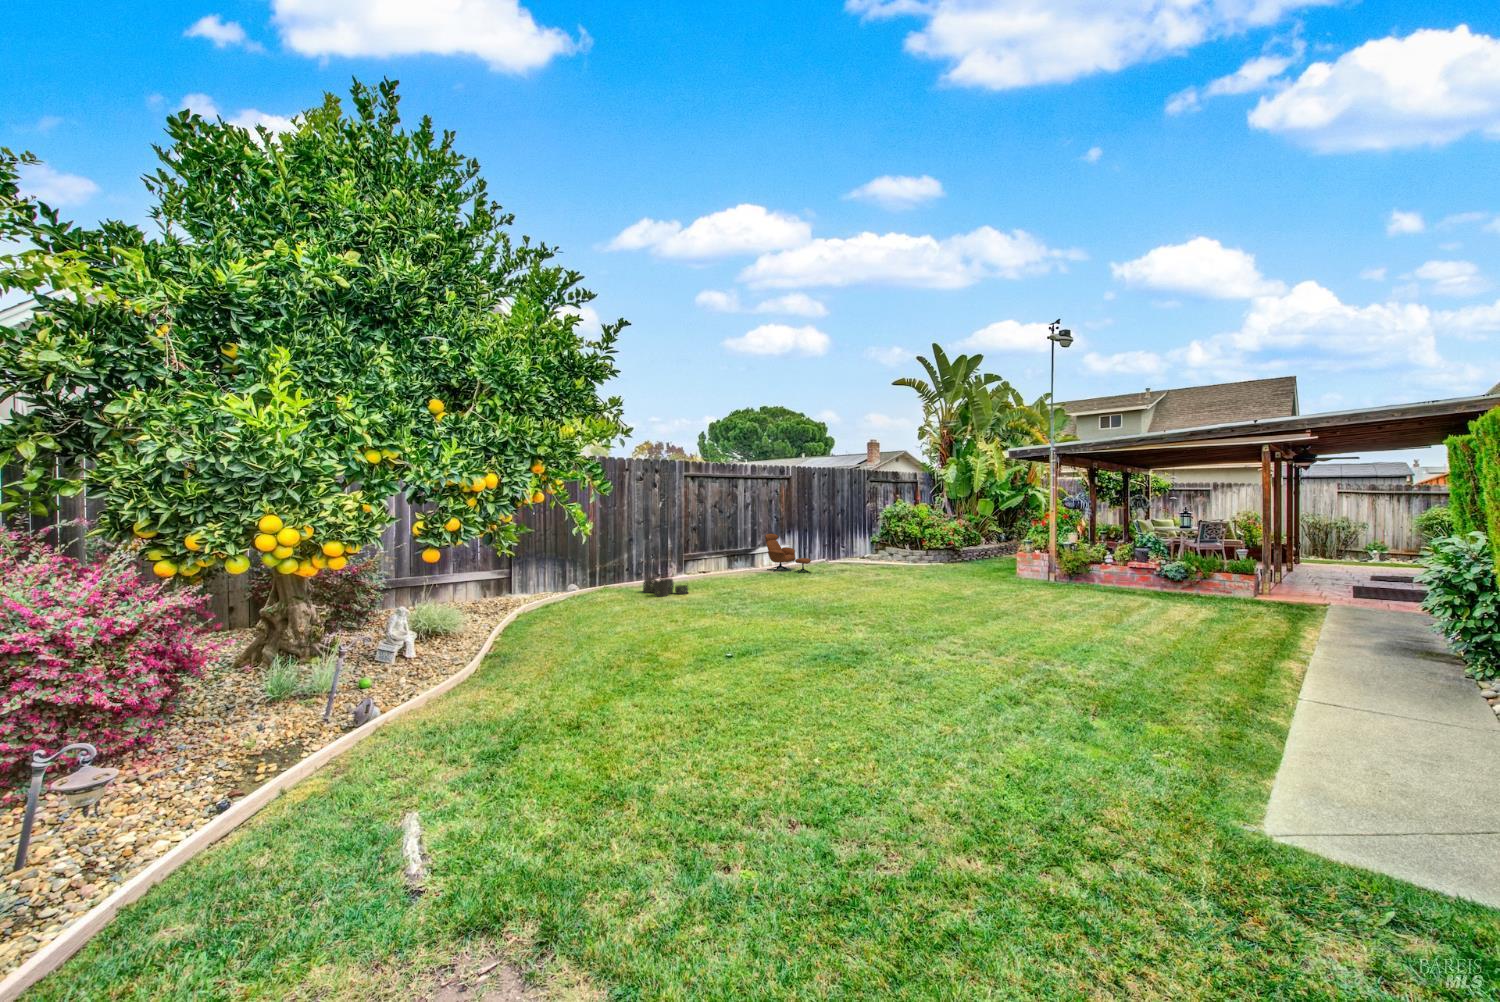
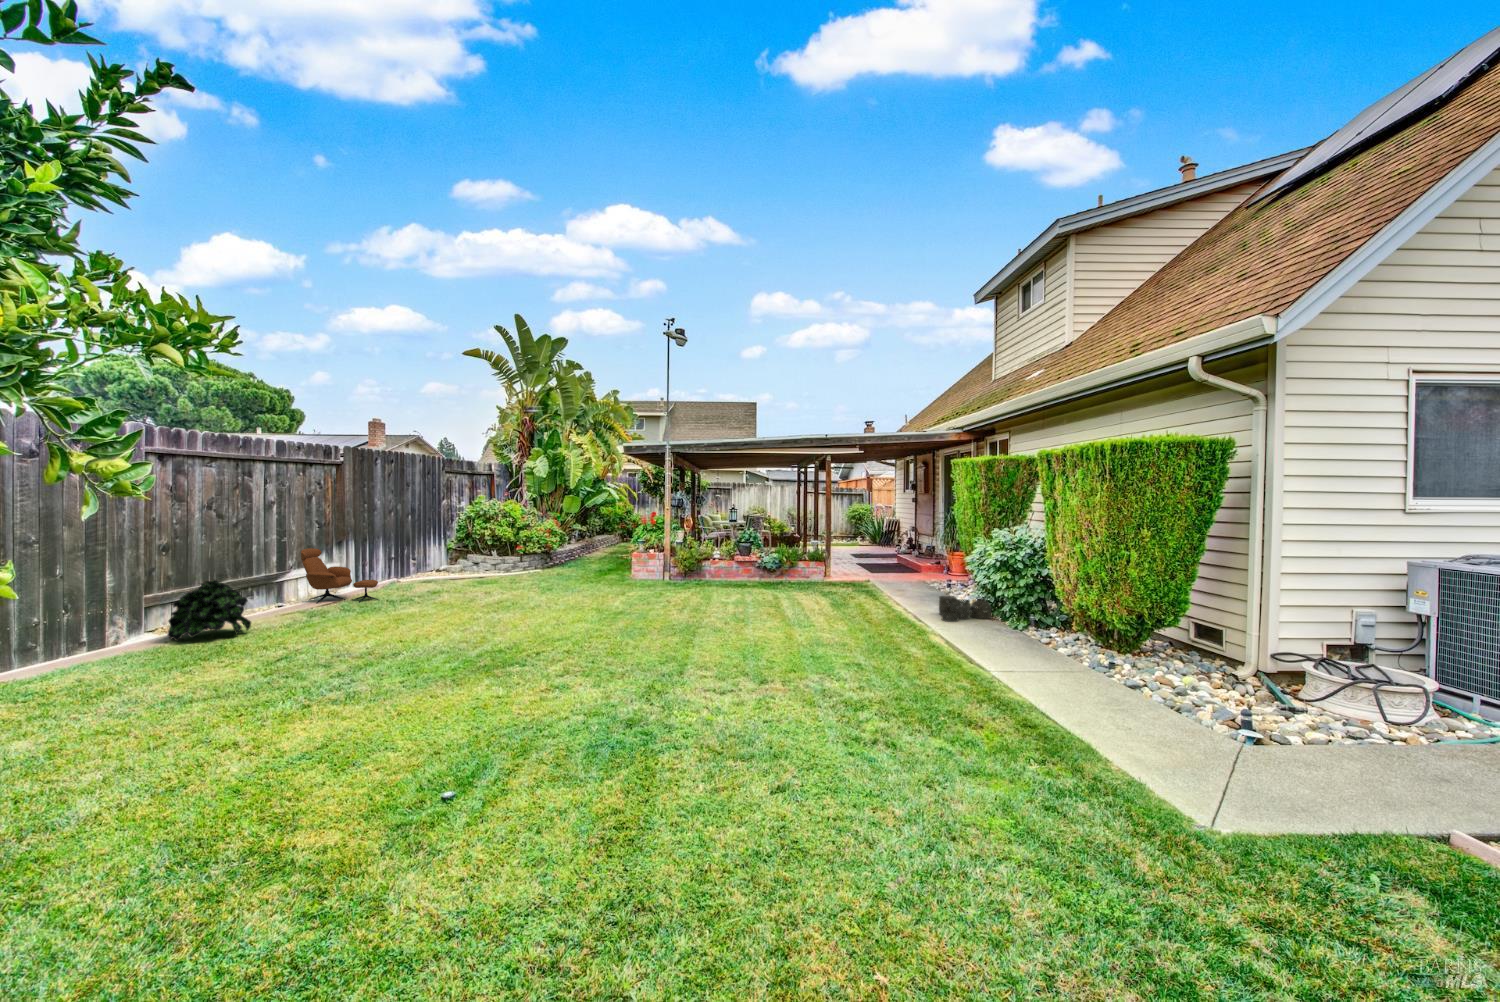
potted plant: none [691,549,731,585] -> present [167,580,251,641]
woven basket: present [643,577,688,597] -> present [939,596,991,622]

